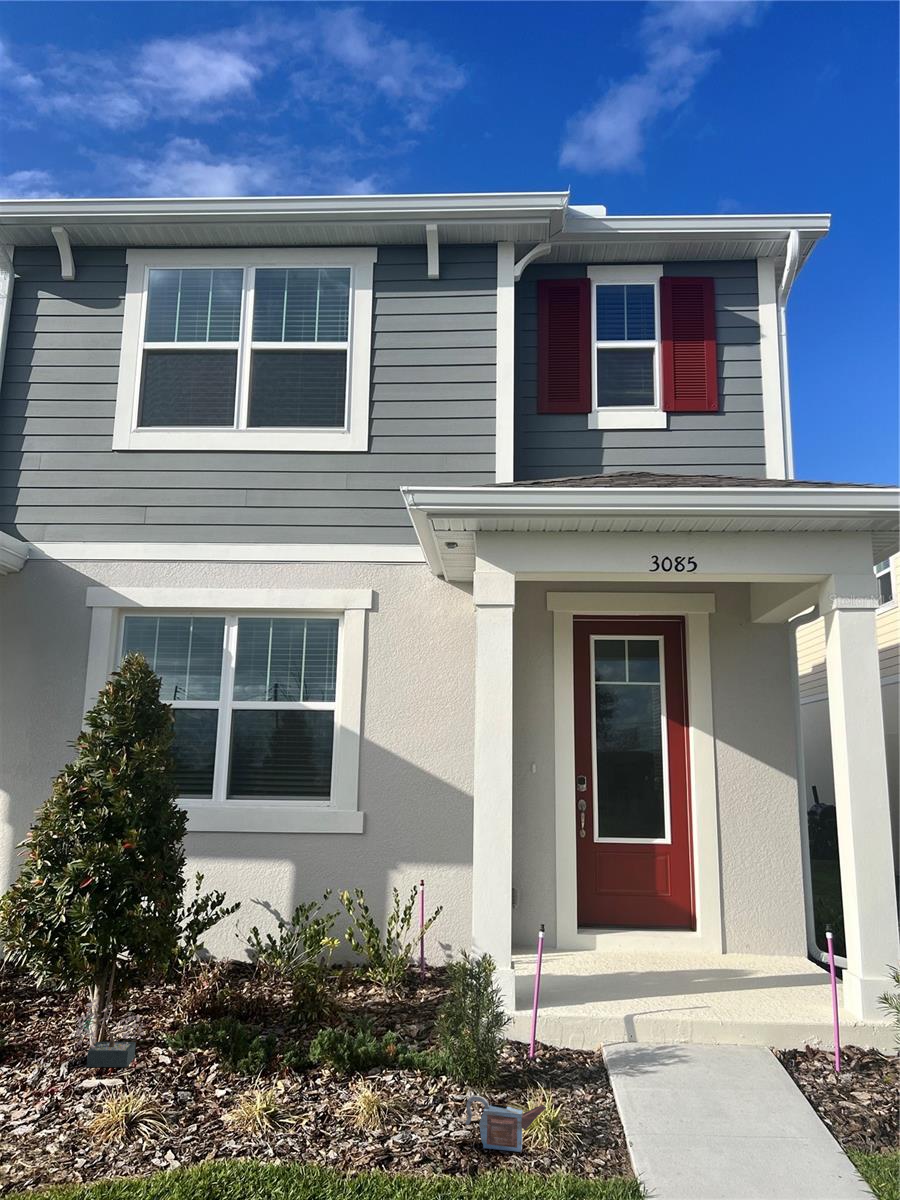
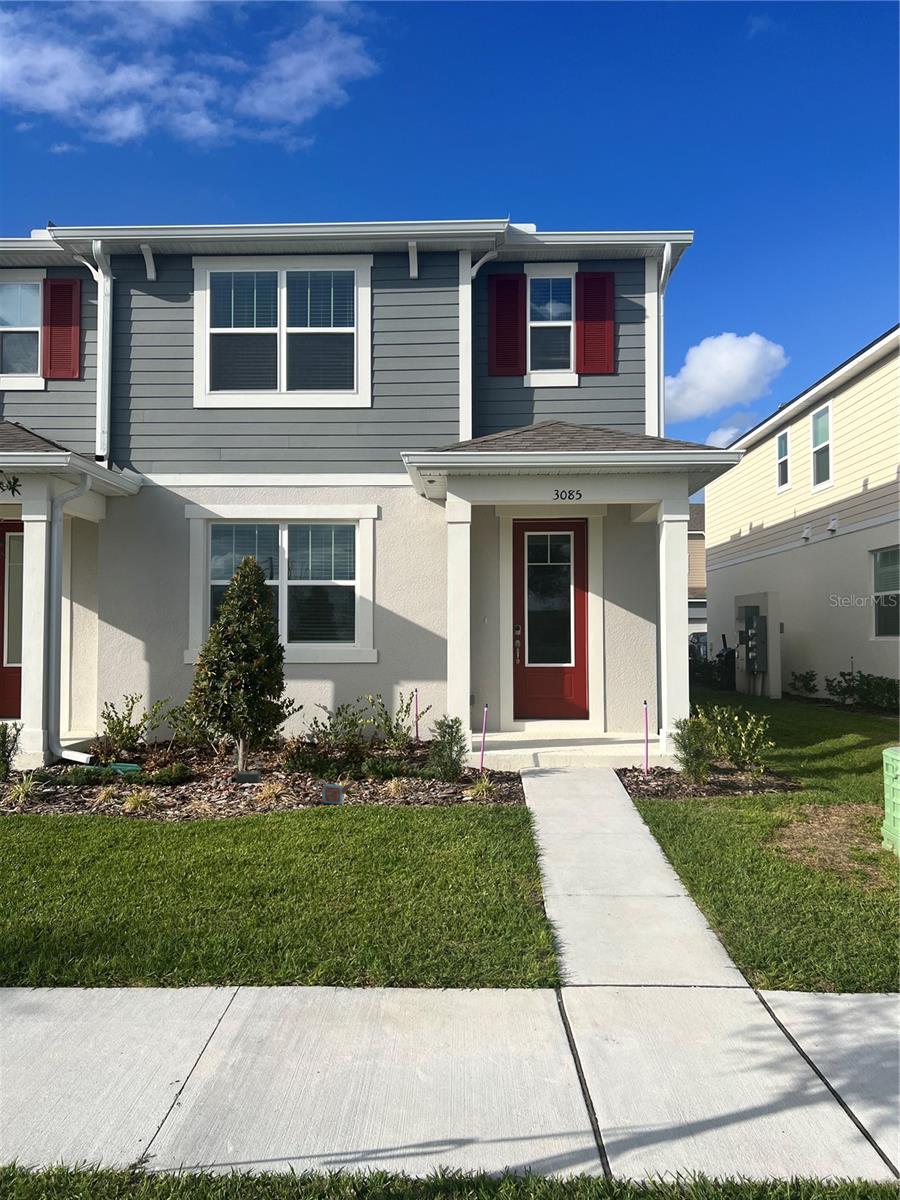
watering can: present [465,1095,546,1152] -> present [315,779,354,804]

